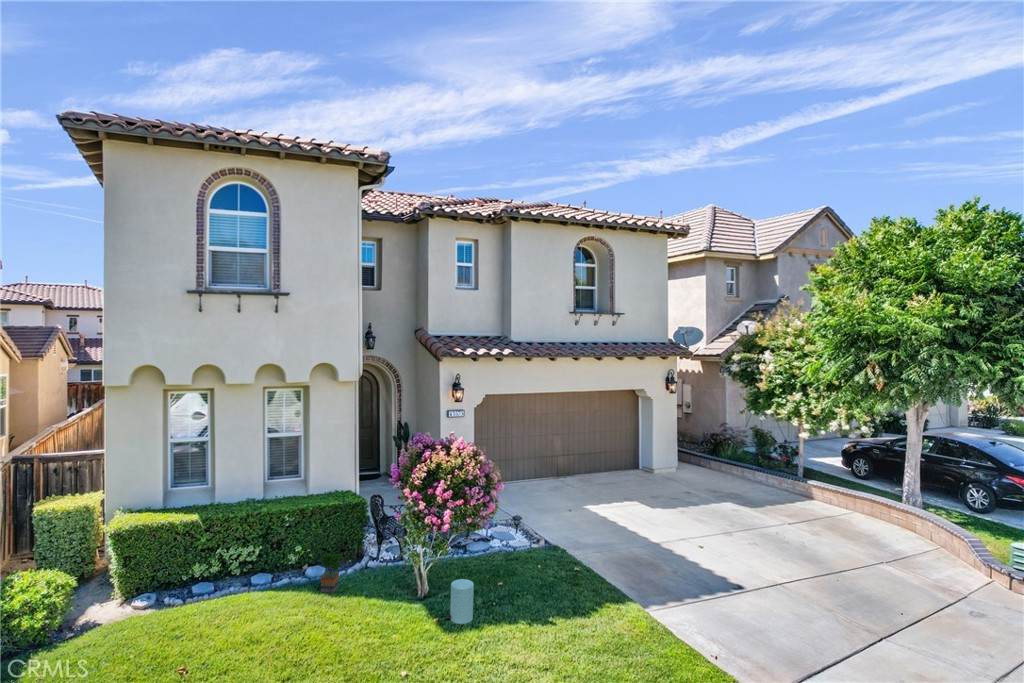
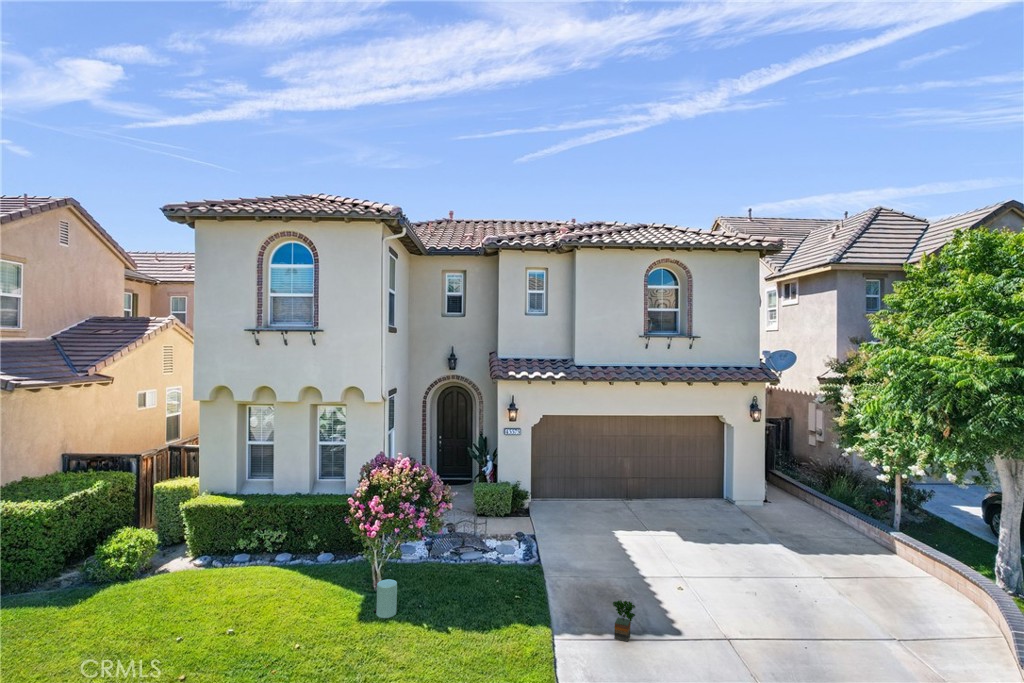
potted tree: present [320,554,343,593] -> present [613,600,635,642]

